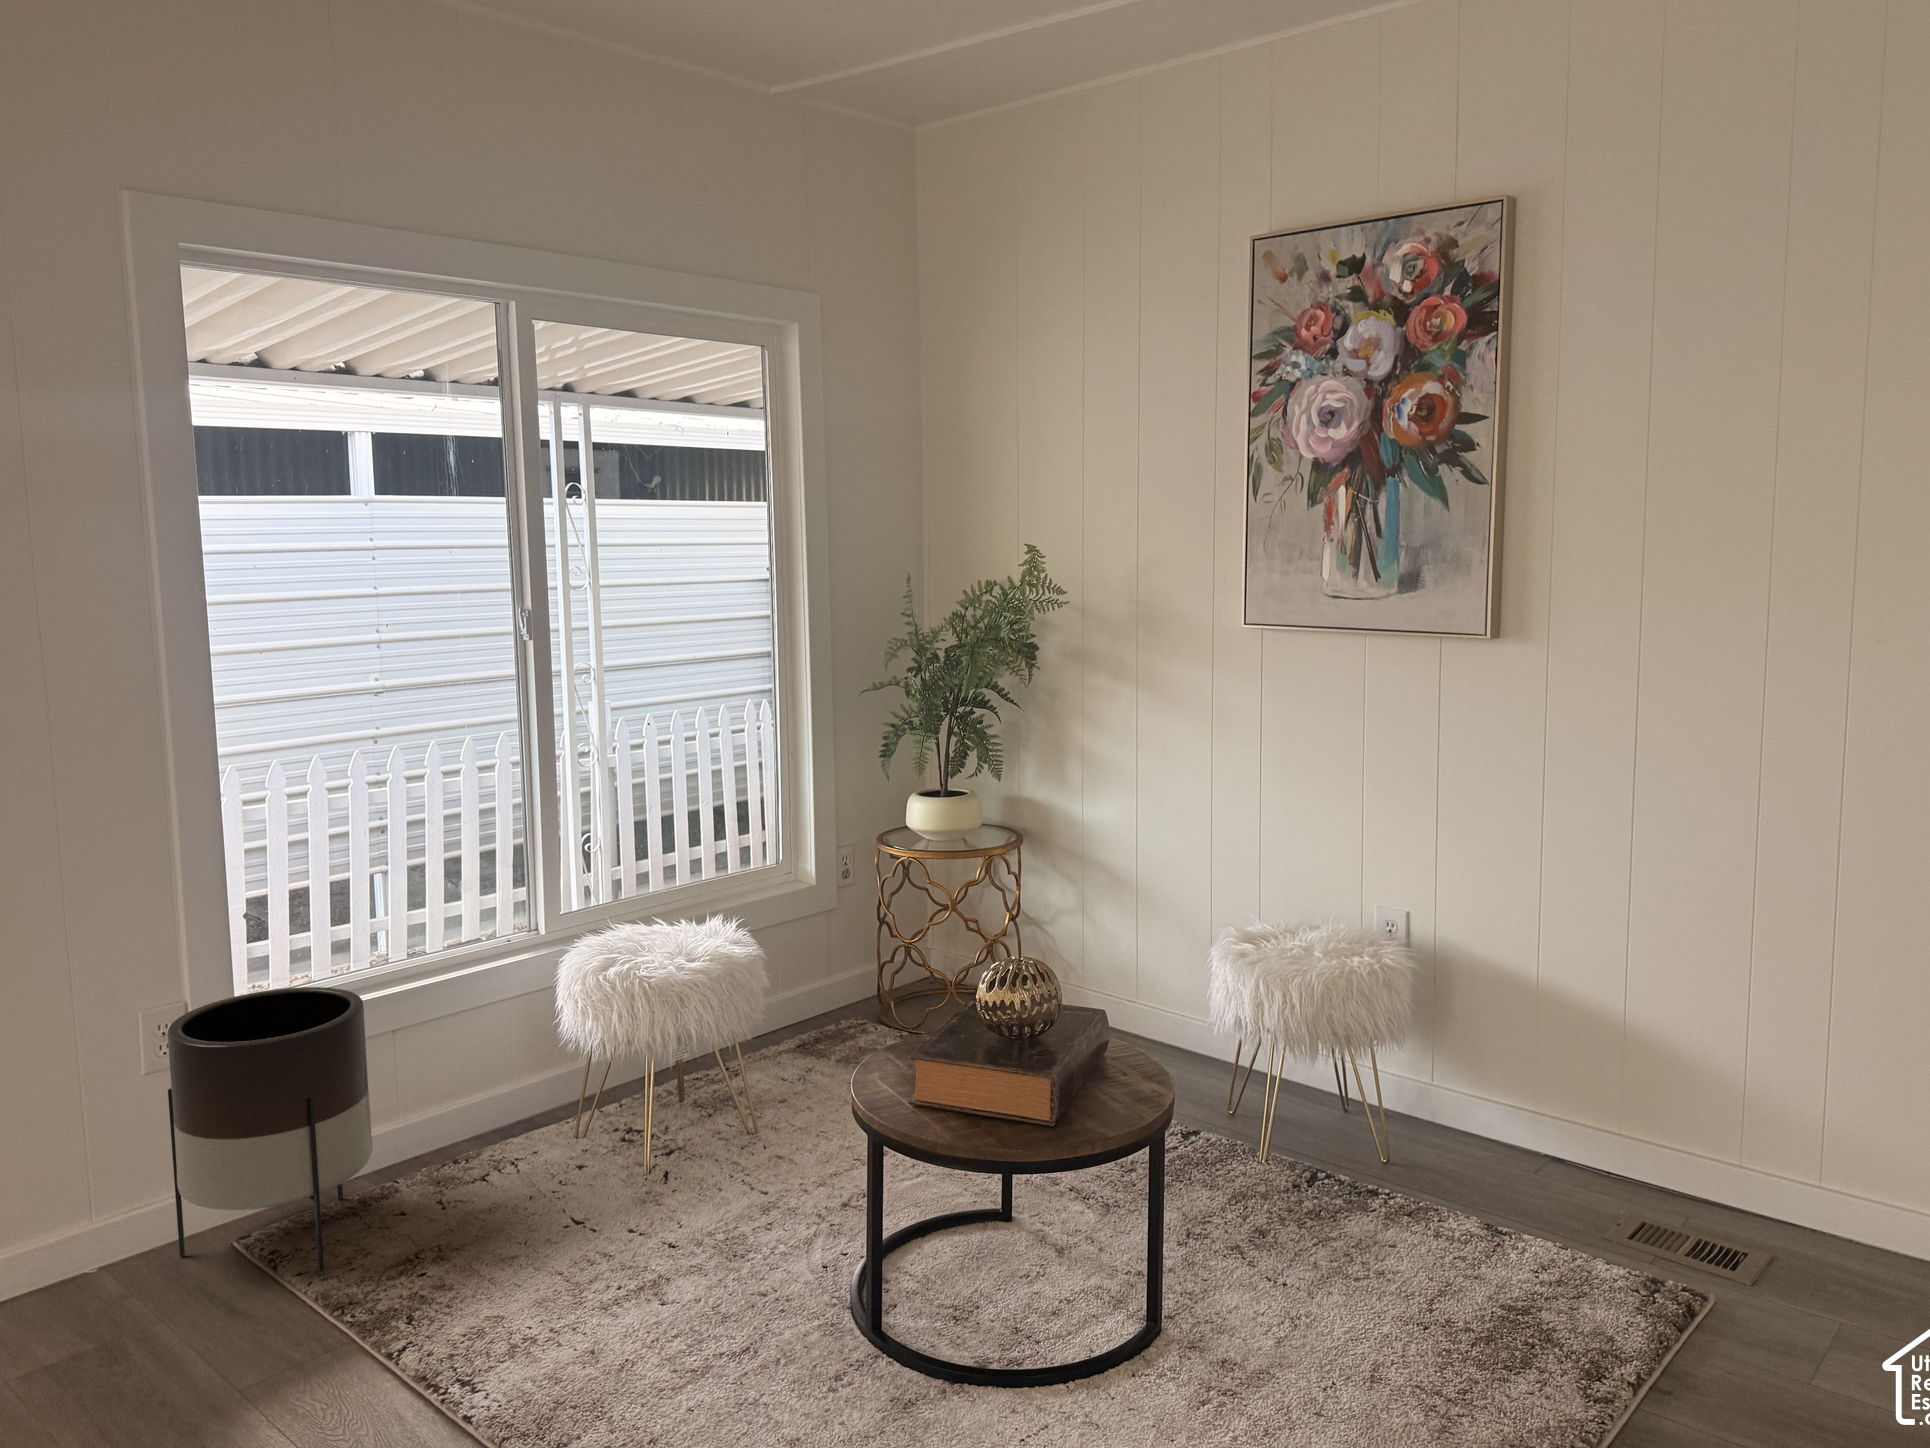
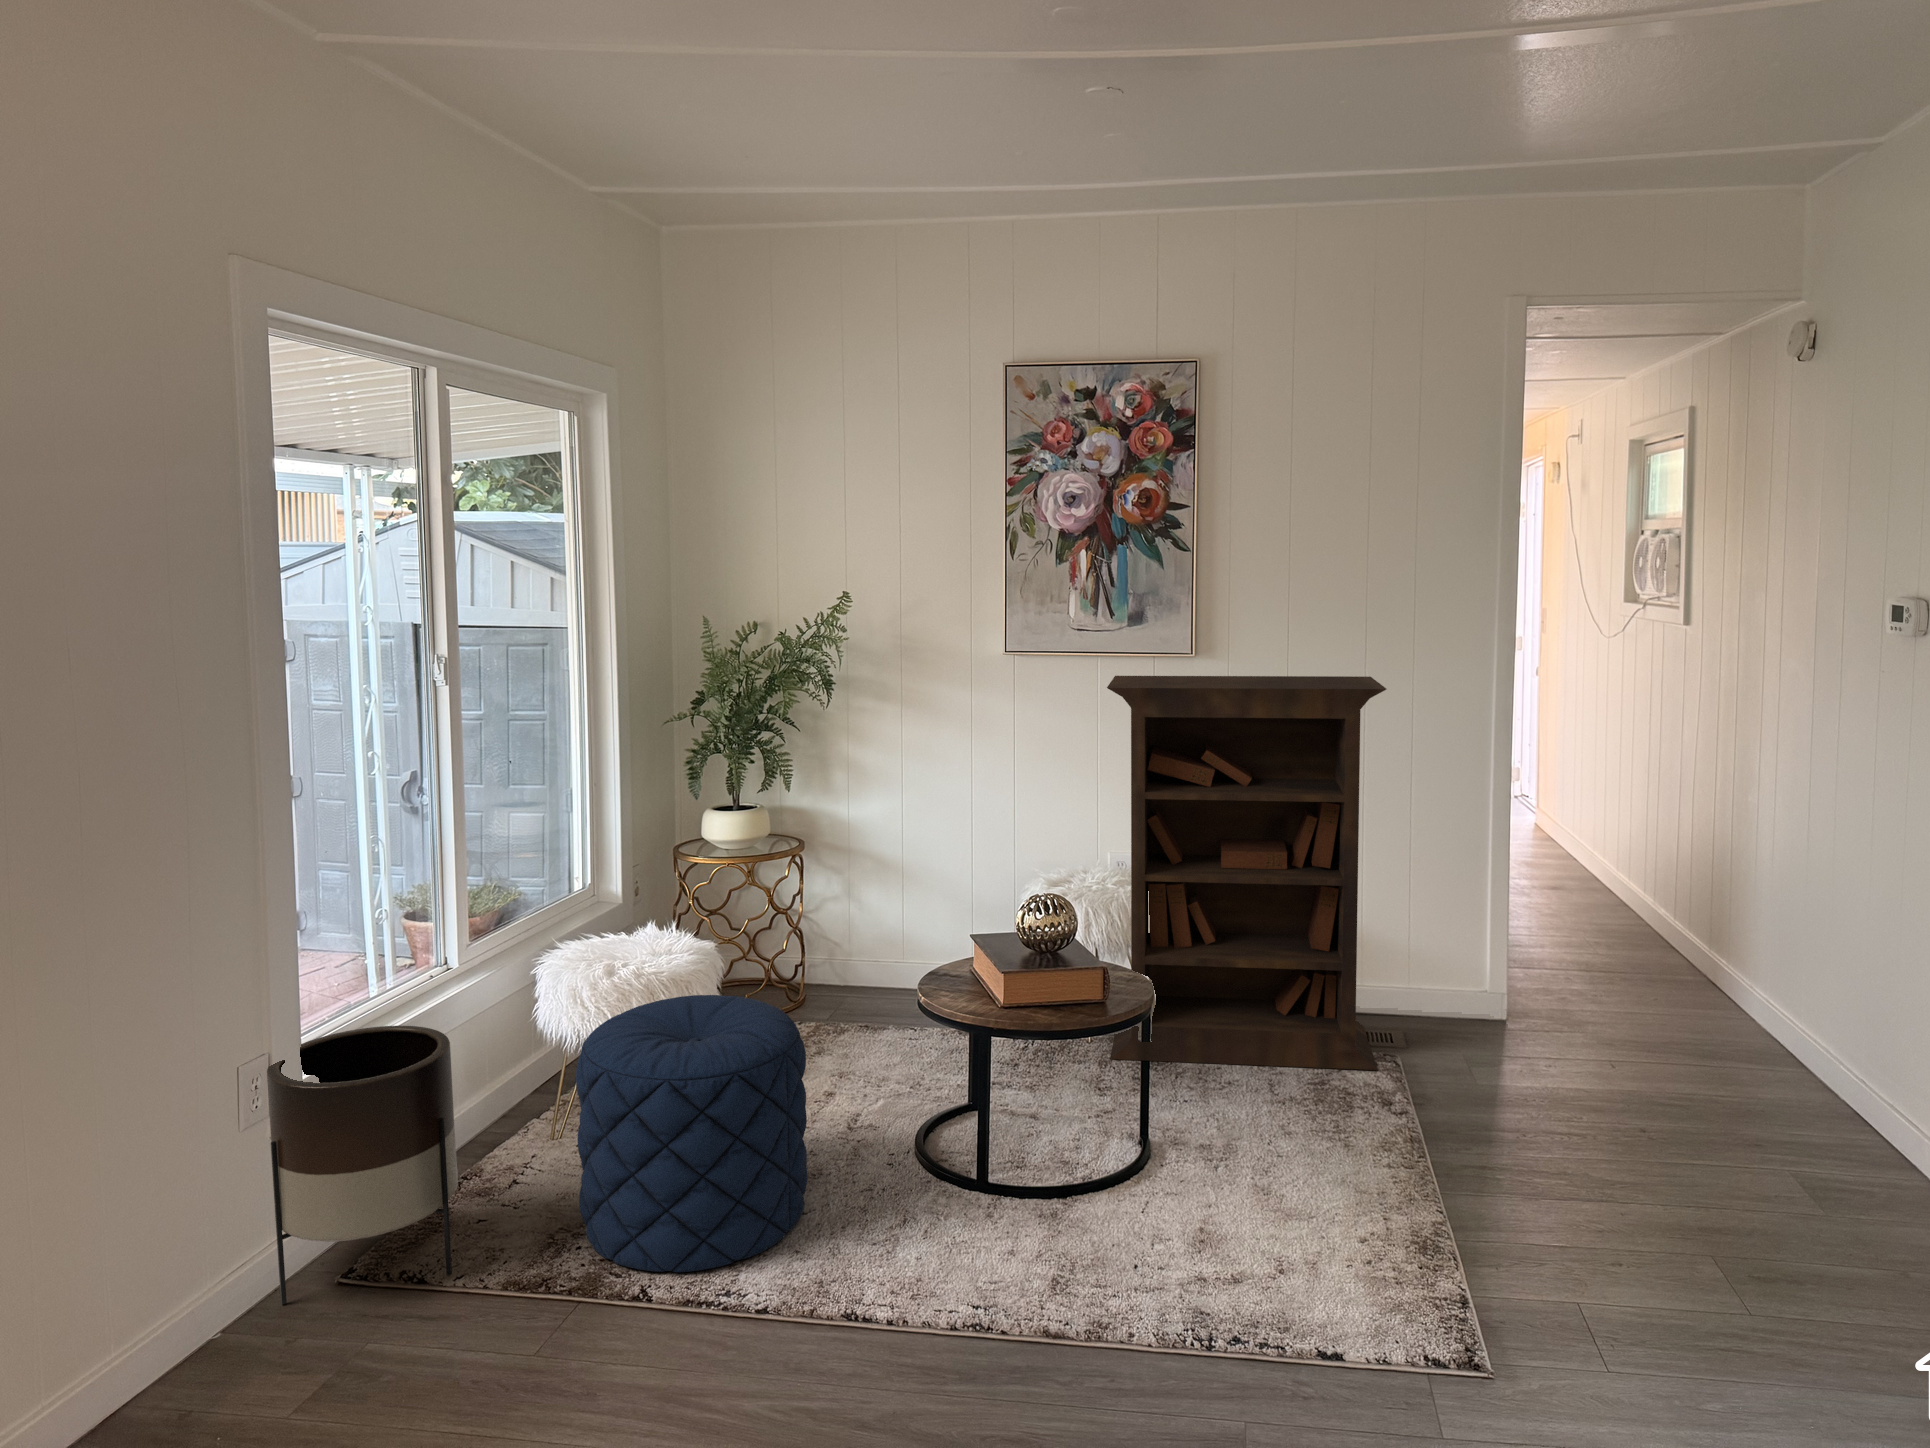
bookcase: none [1260,661,1736,1330] -> present [1107,676,1386,1070]
pouf: none [431,1011,714,1349] -> present [576,995,808,1272]

